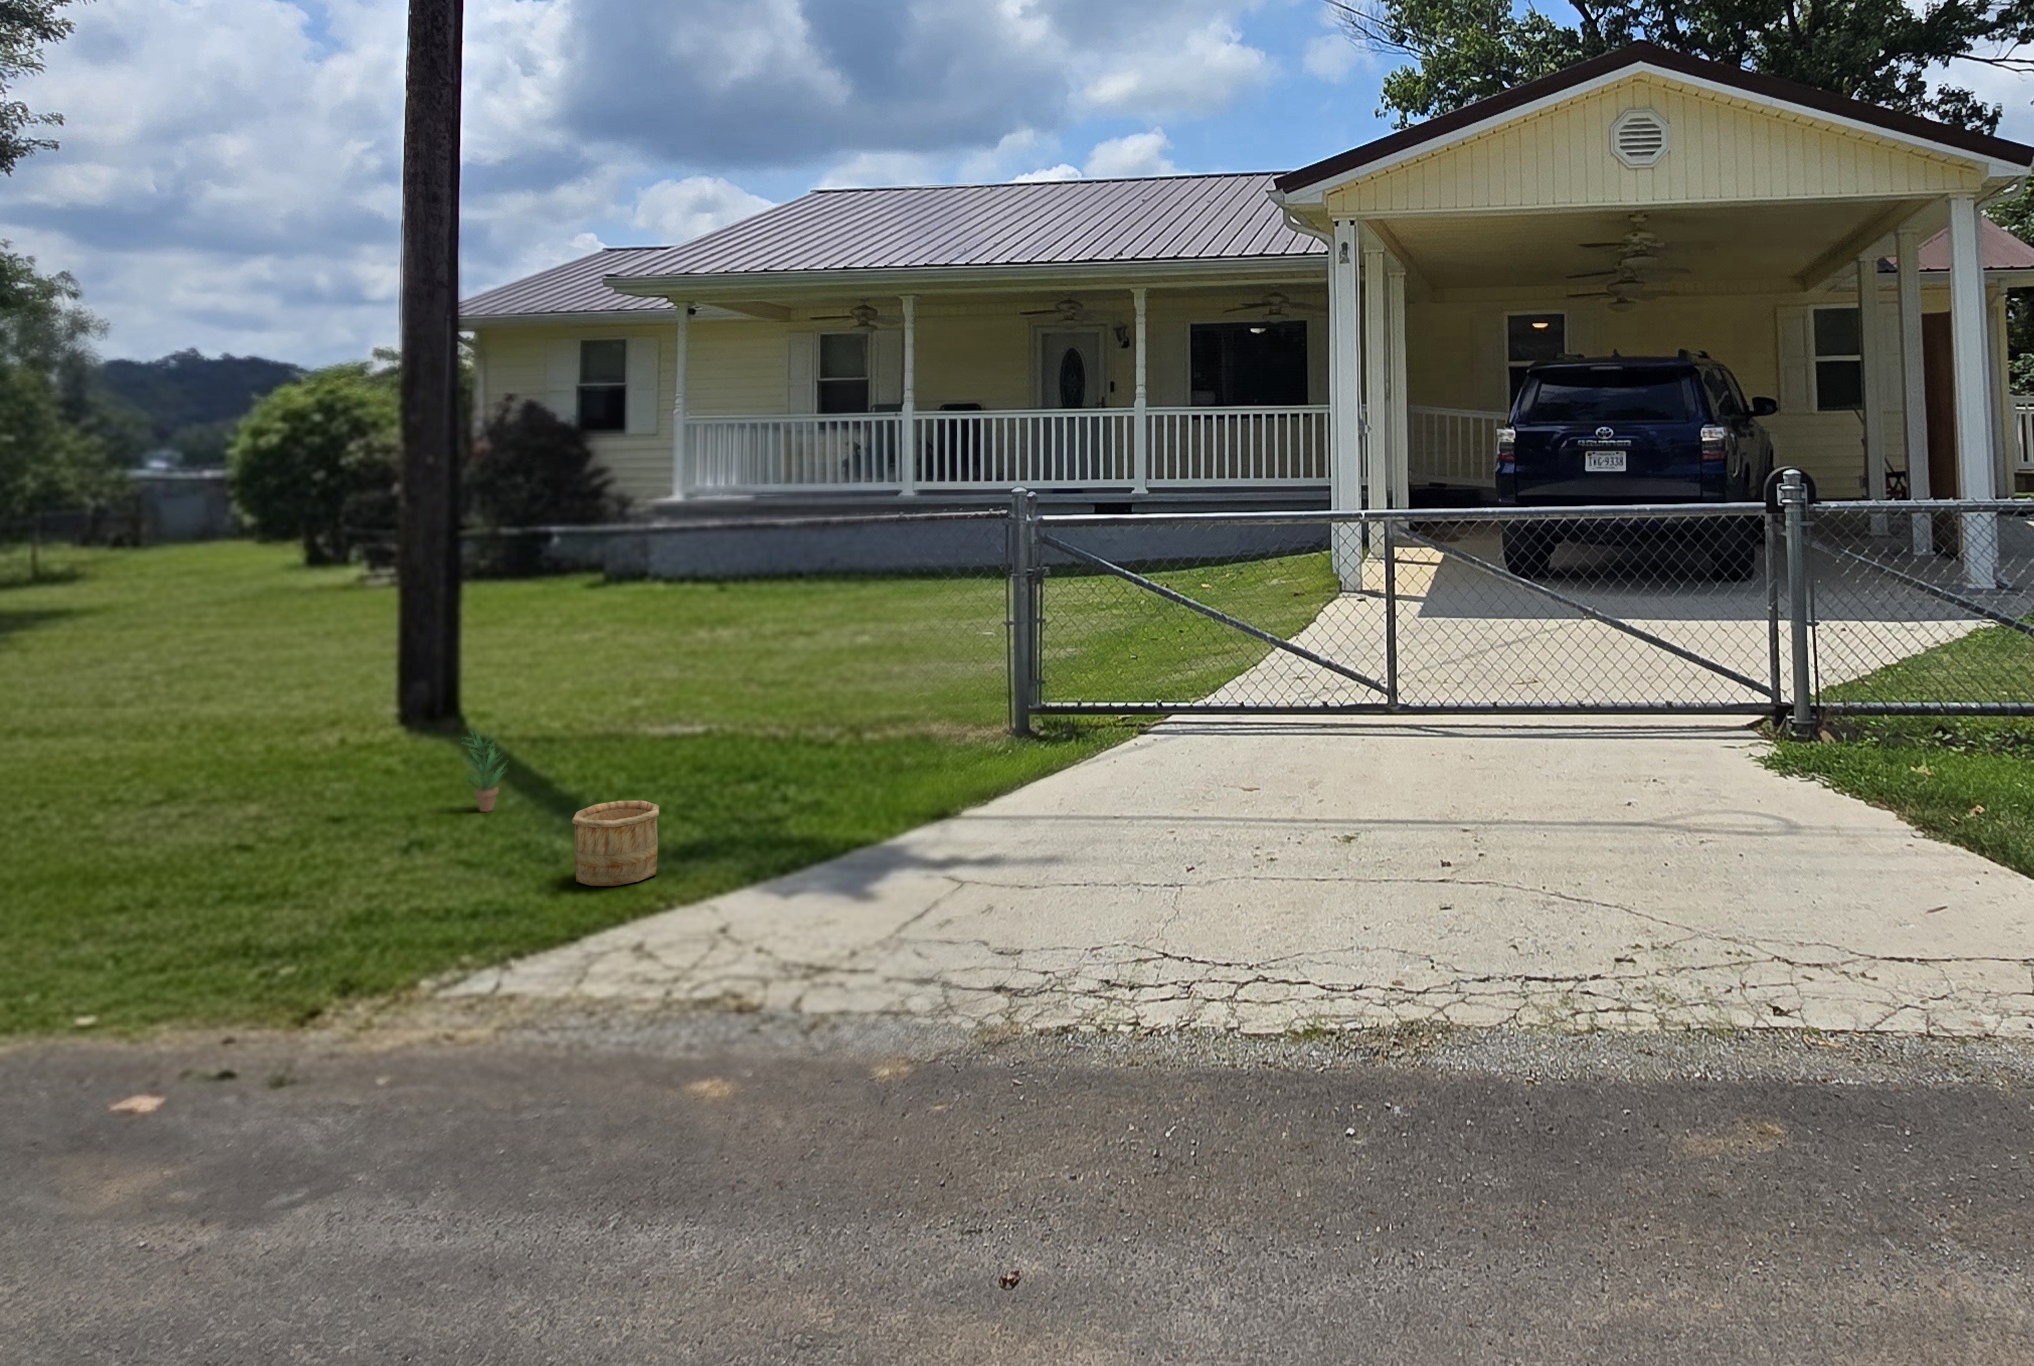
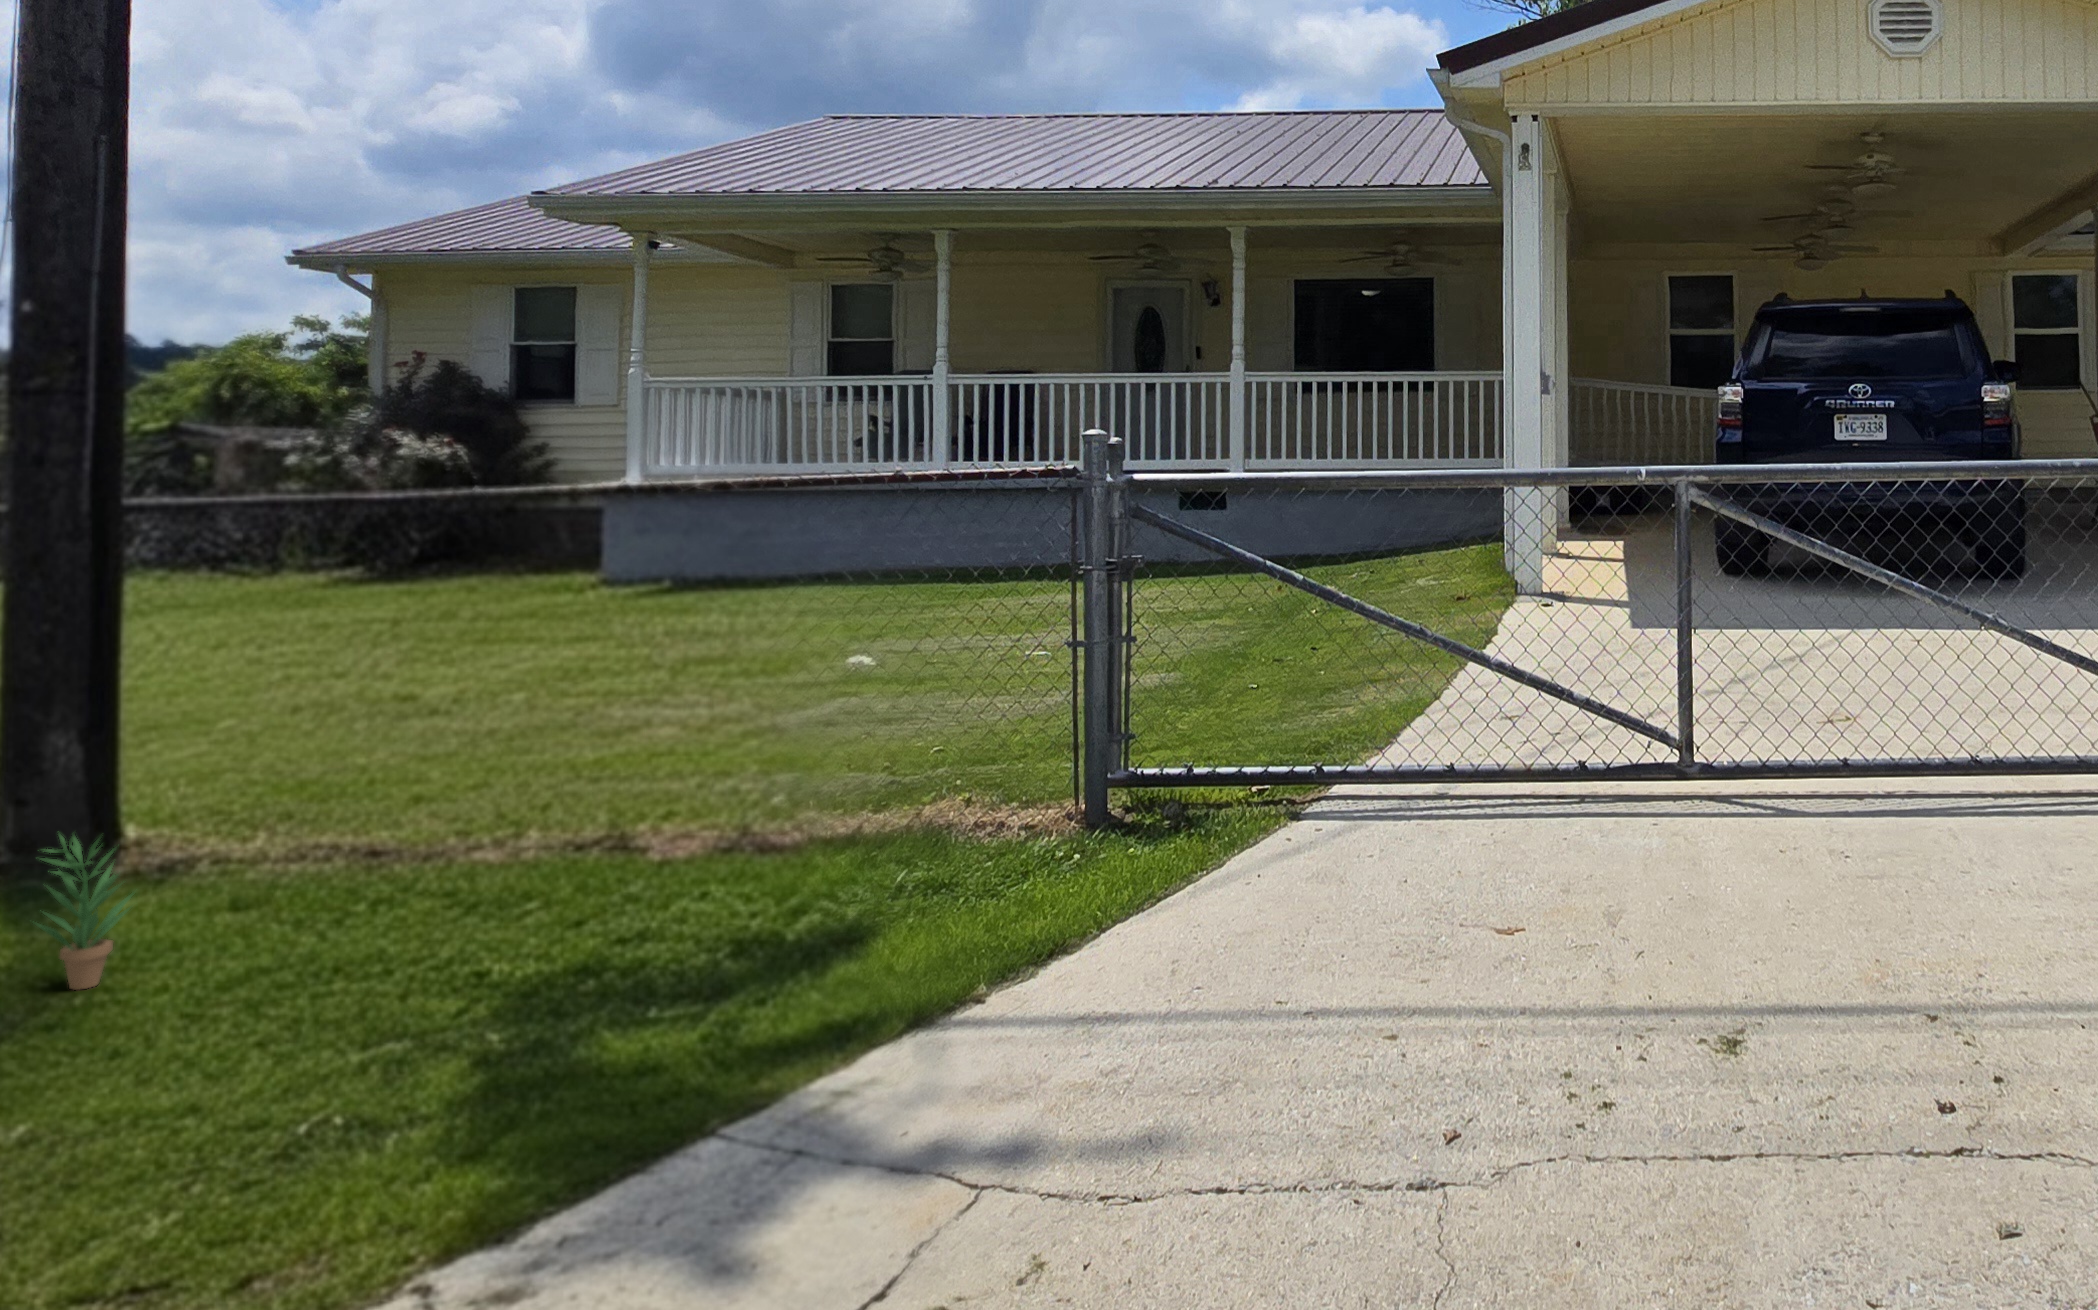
wooden bucket: present [572,800,659,886] -> none [142,1000,352,1200]

